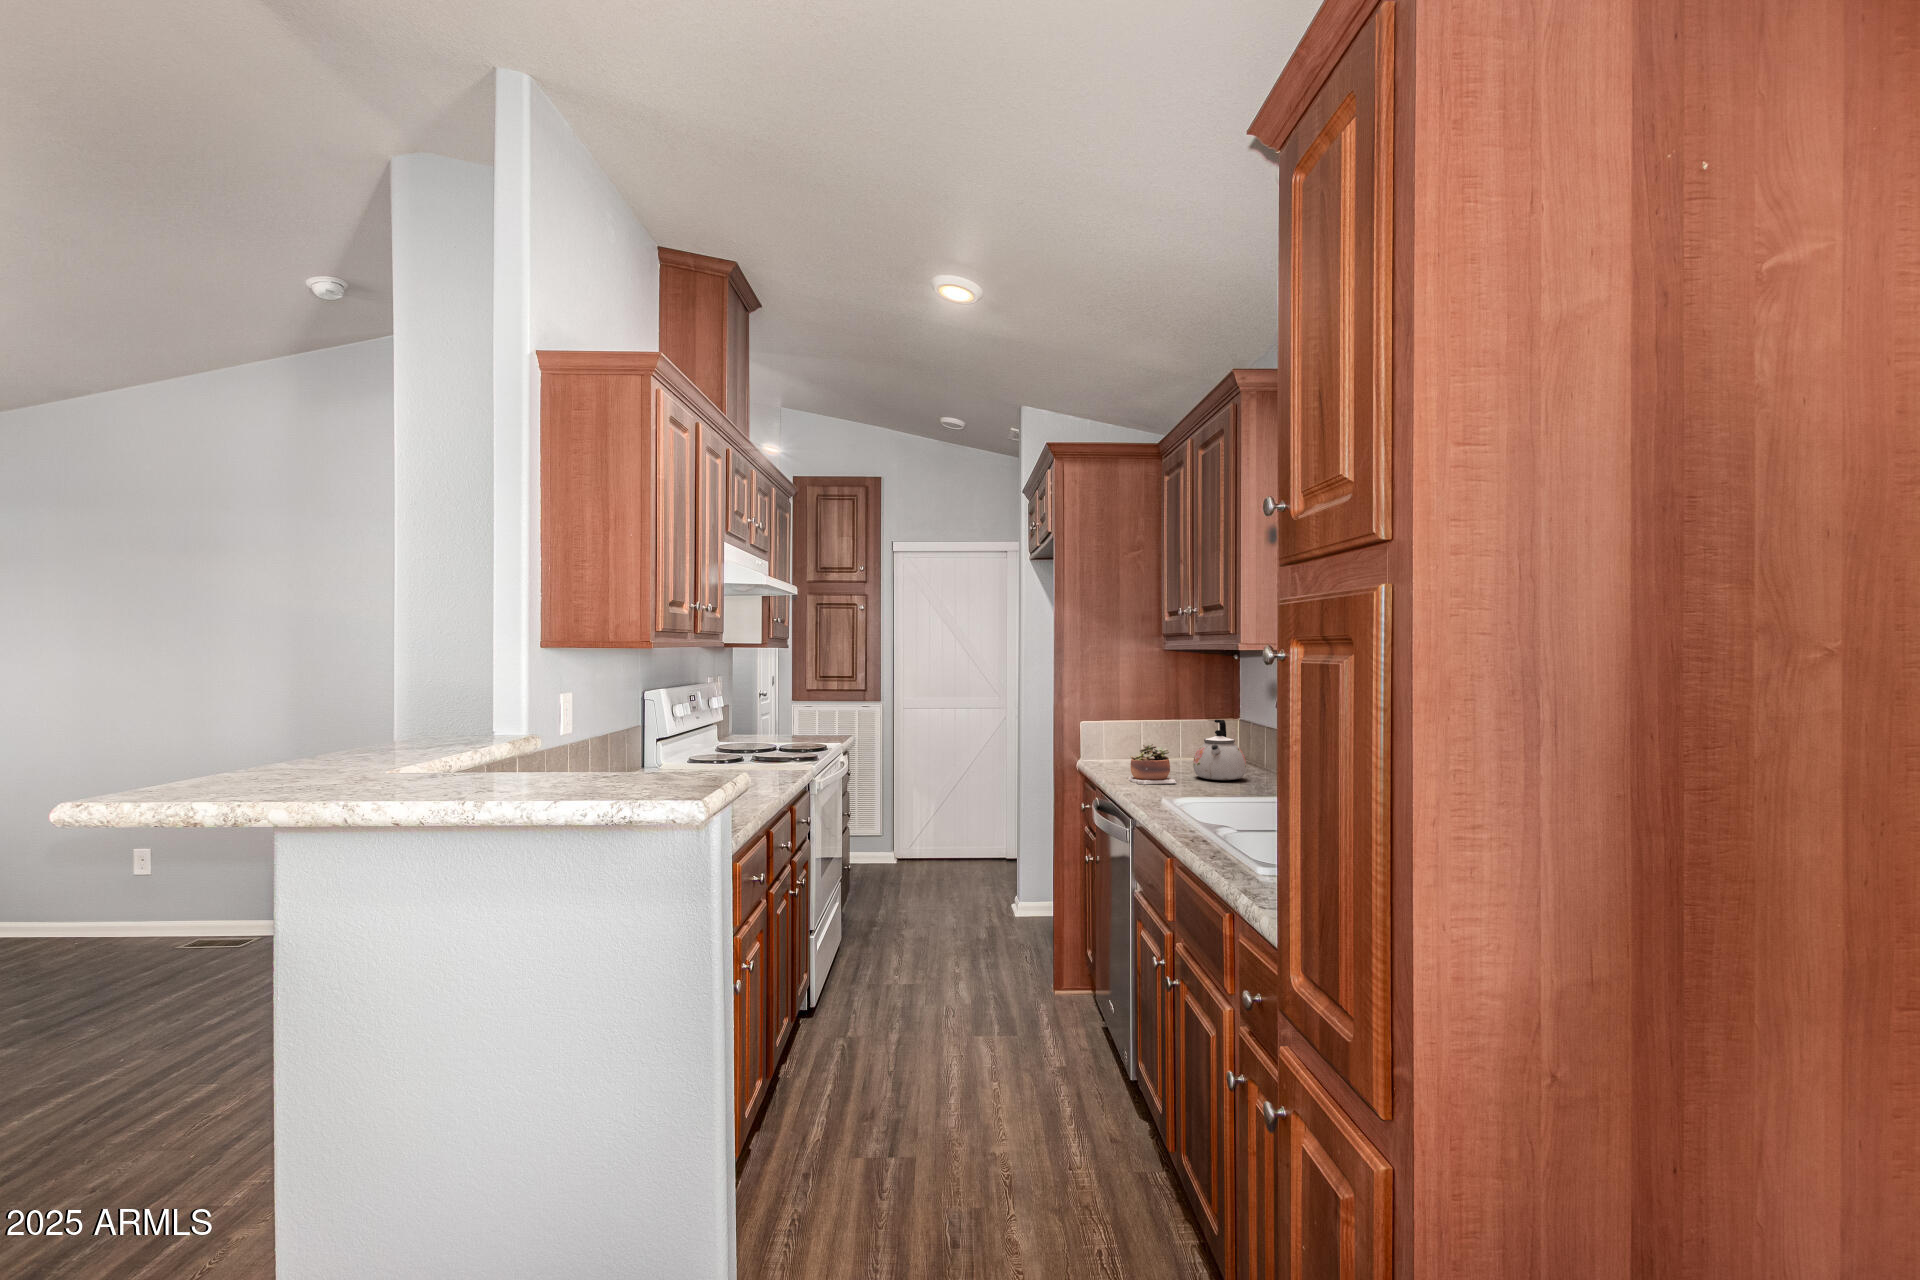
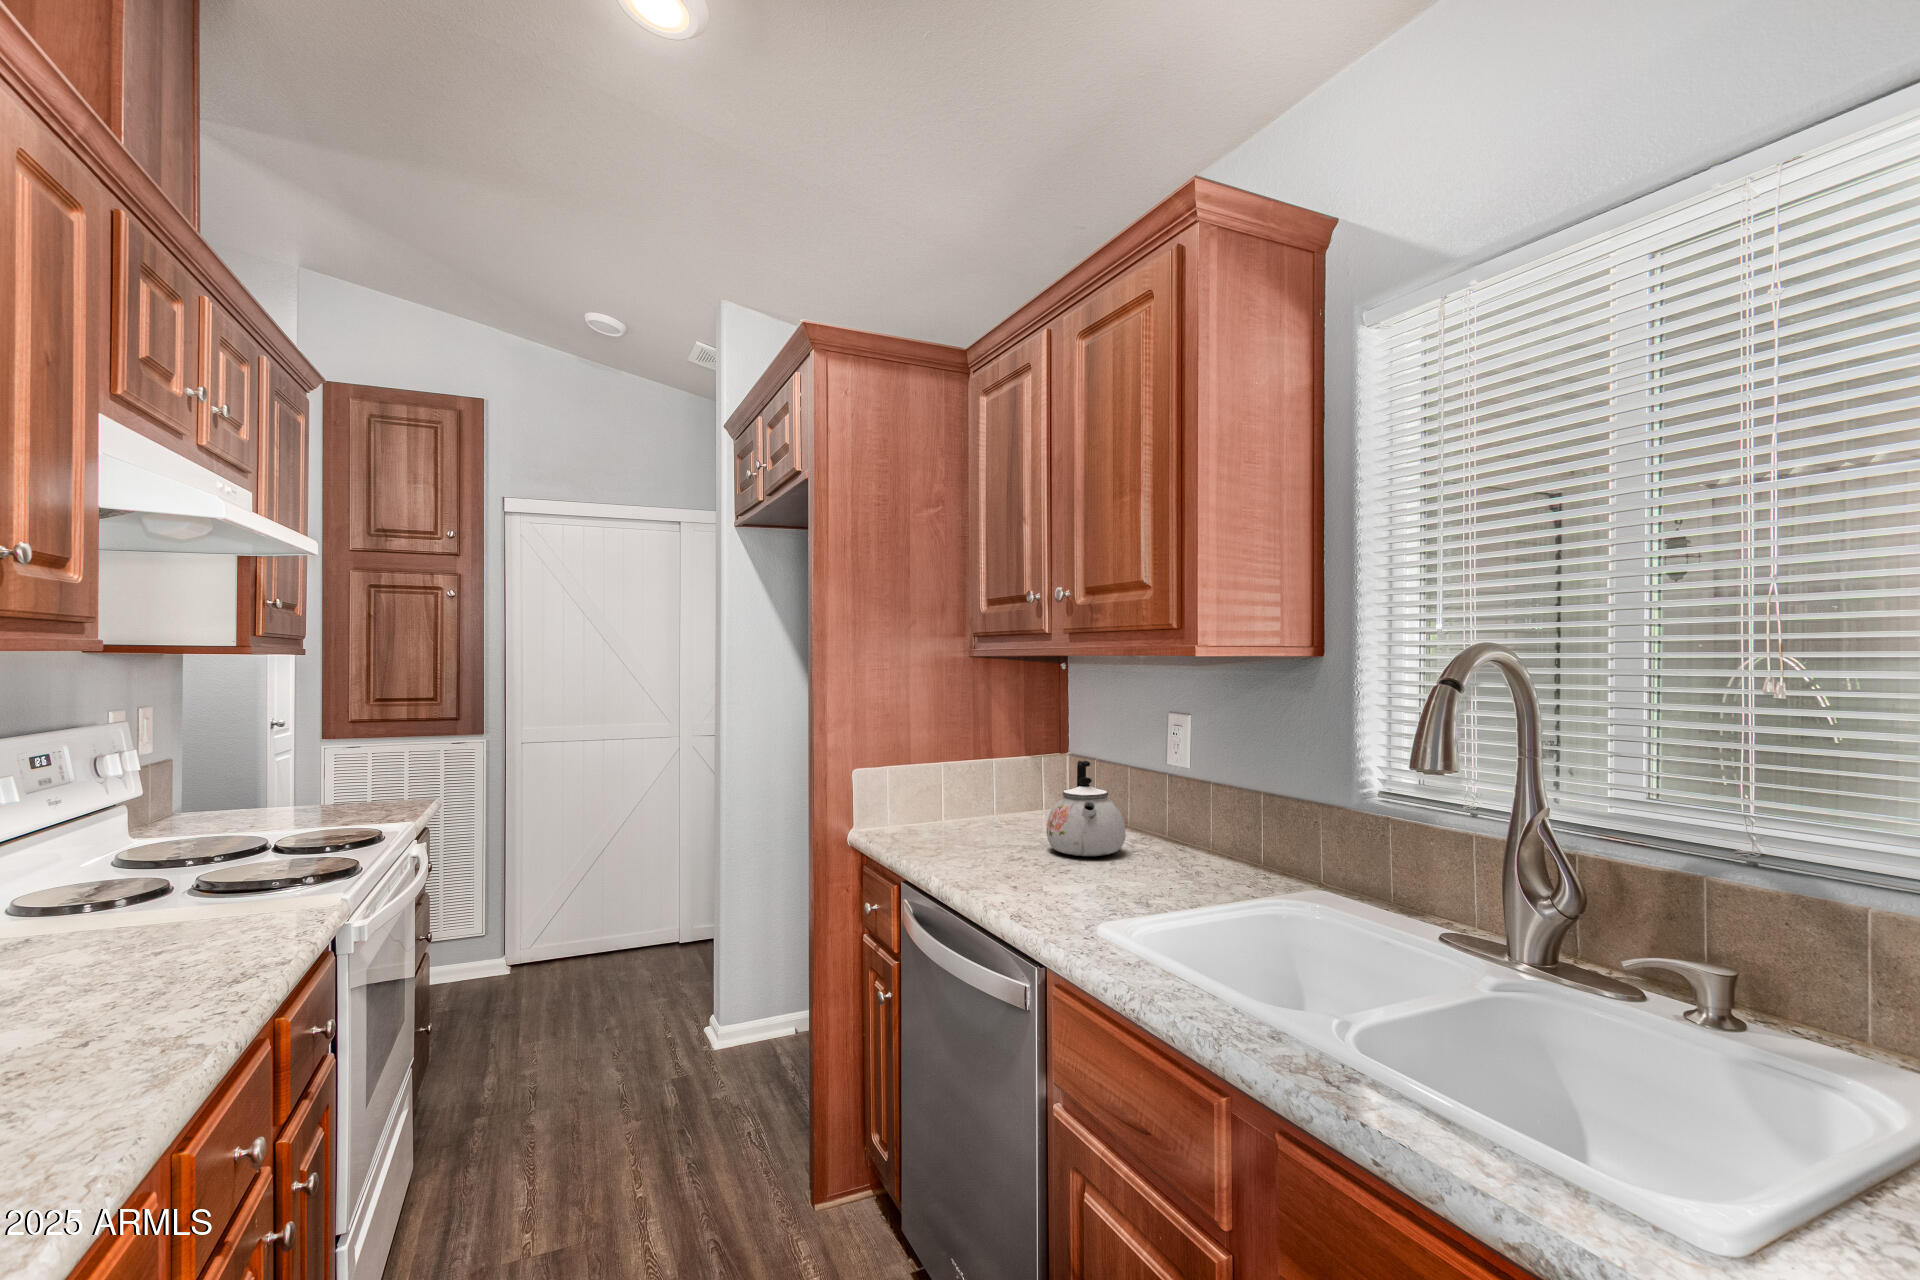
succulent plant: present [1128,744,1176,784] -> none [958,806,1046,880]

